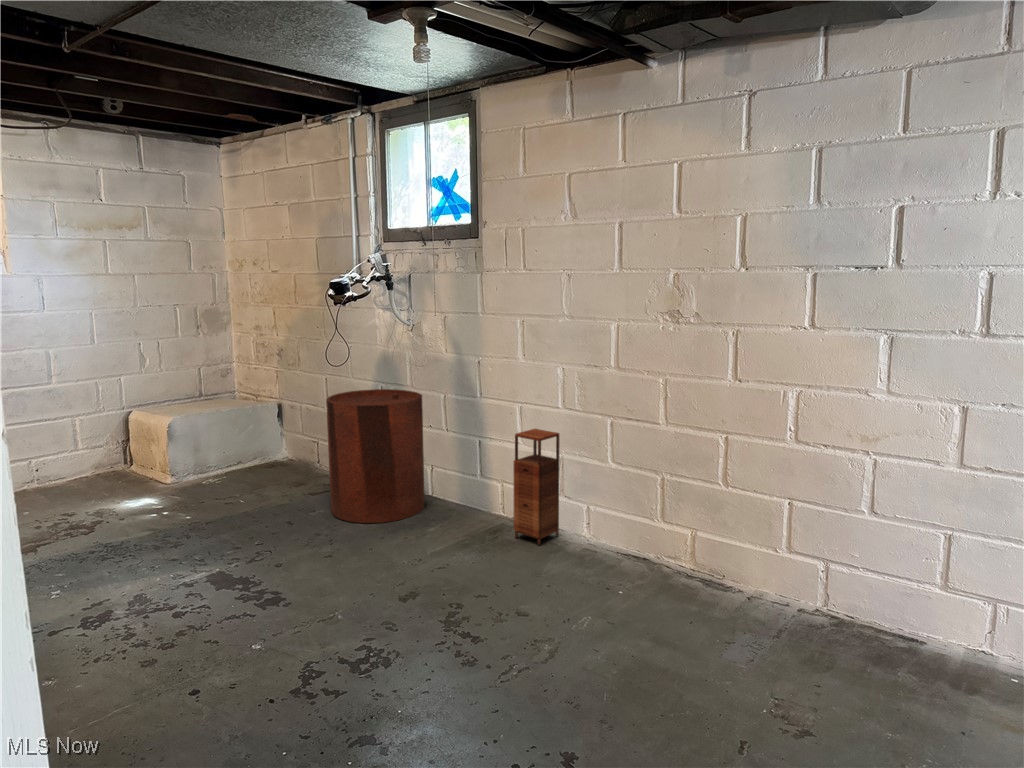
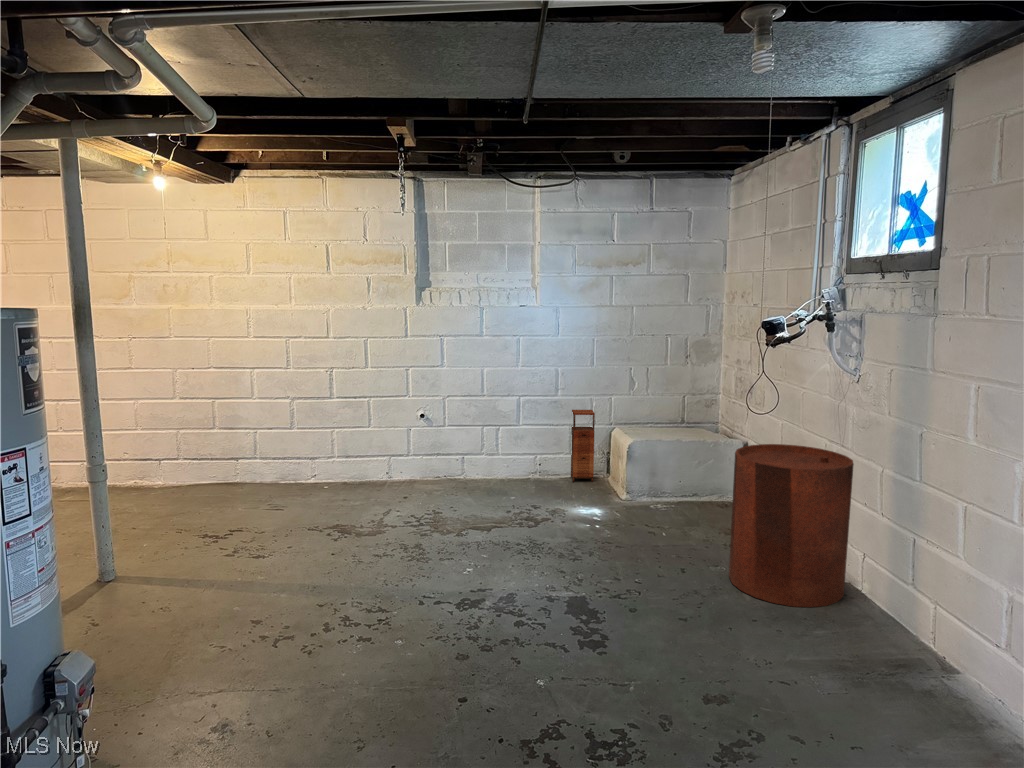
storage cabinet: present [513,429,560,545] -> present [571,410,595,482]

